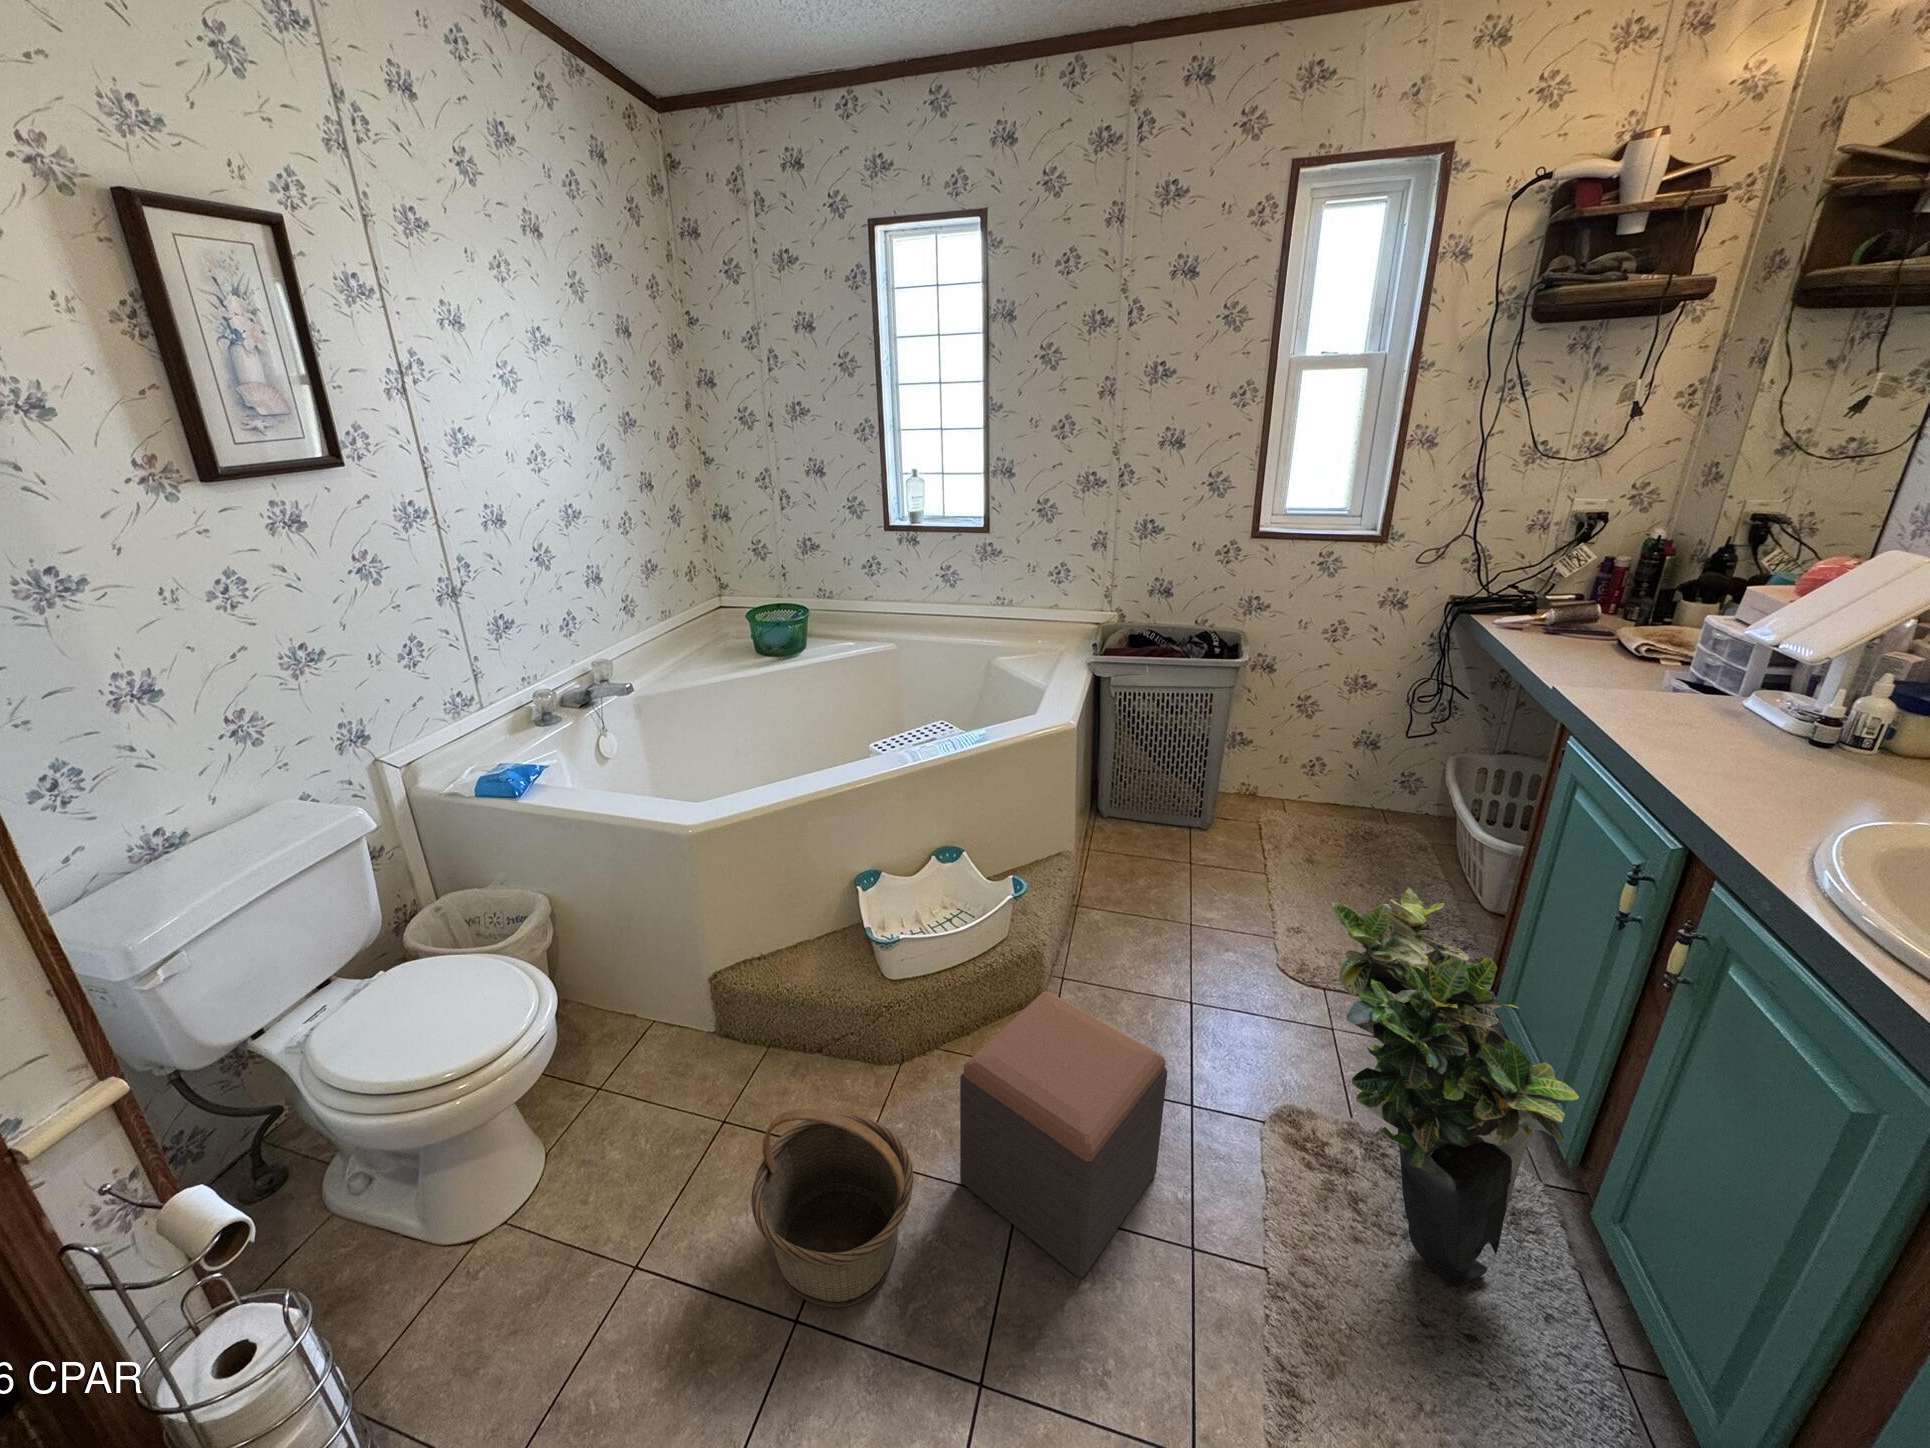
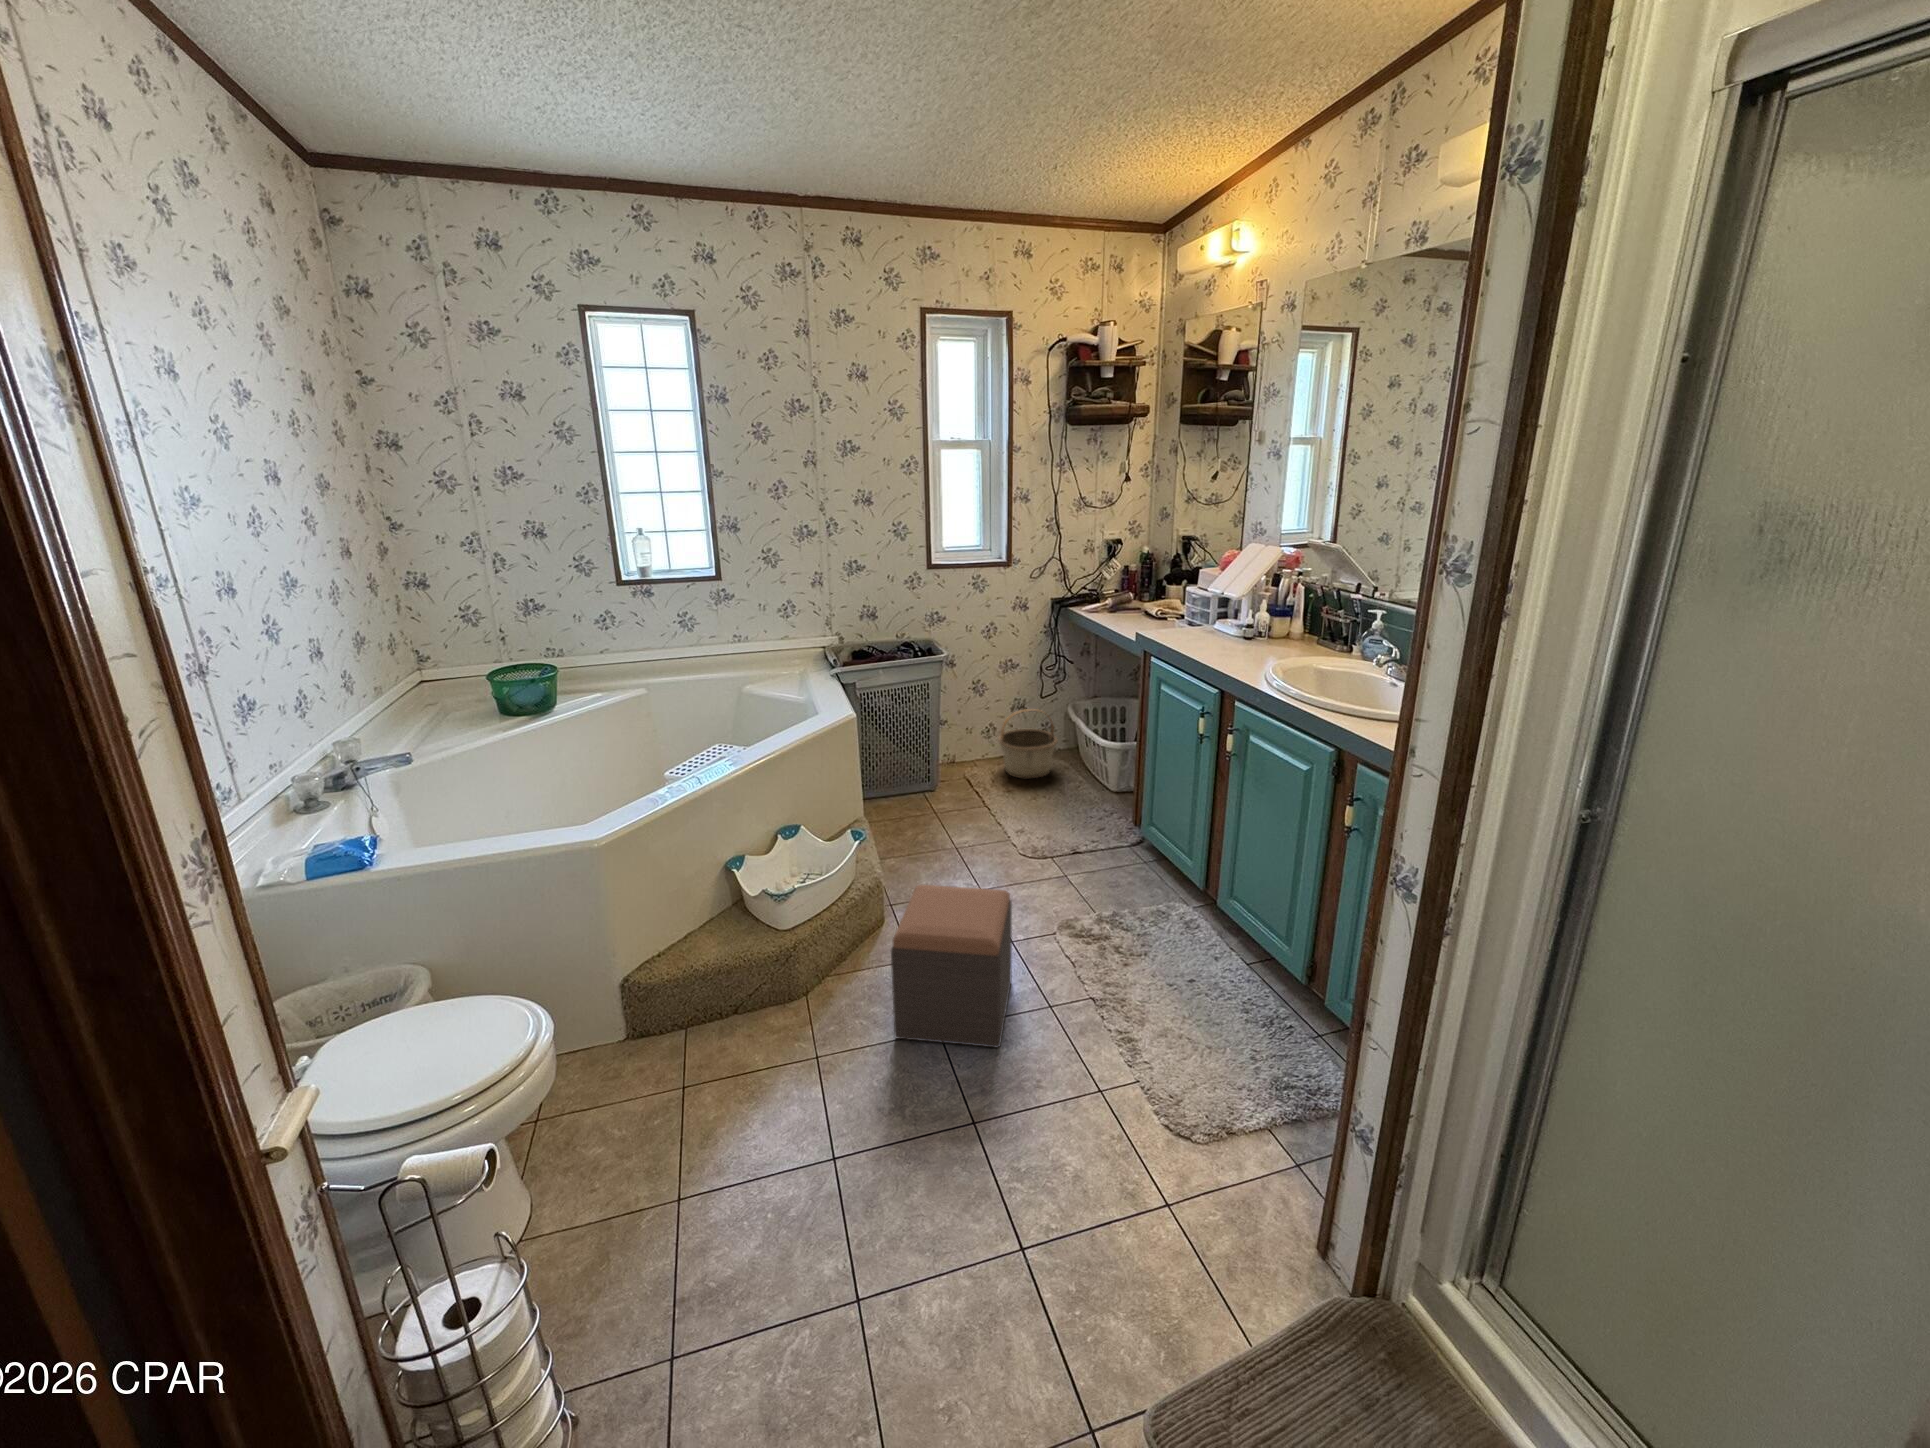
potted plant: present [1332,888,1579,1285] -> none [1077,749,1205,962]
basket: present [751,1109,913,1307] -> present [998,709,1058,778]

